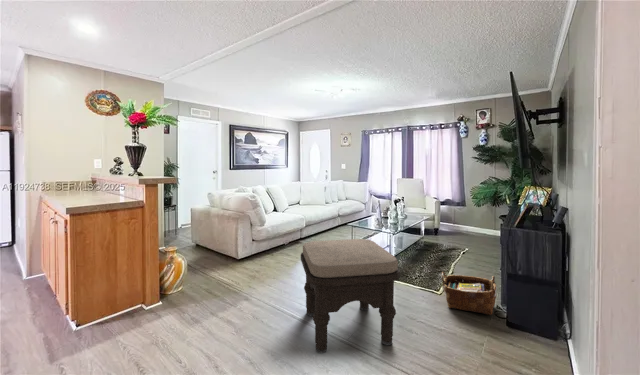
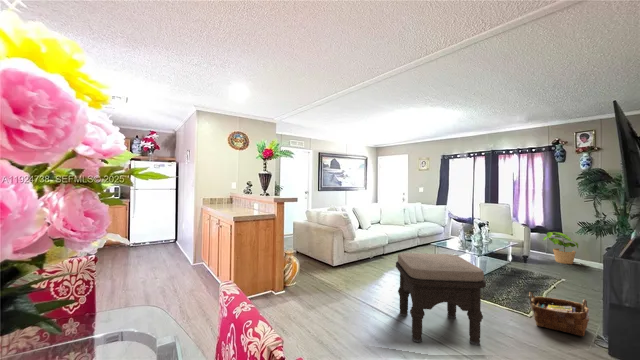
potted plant: none [451,204,480,233] -> present [543,232,578,264]

